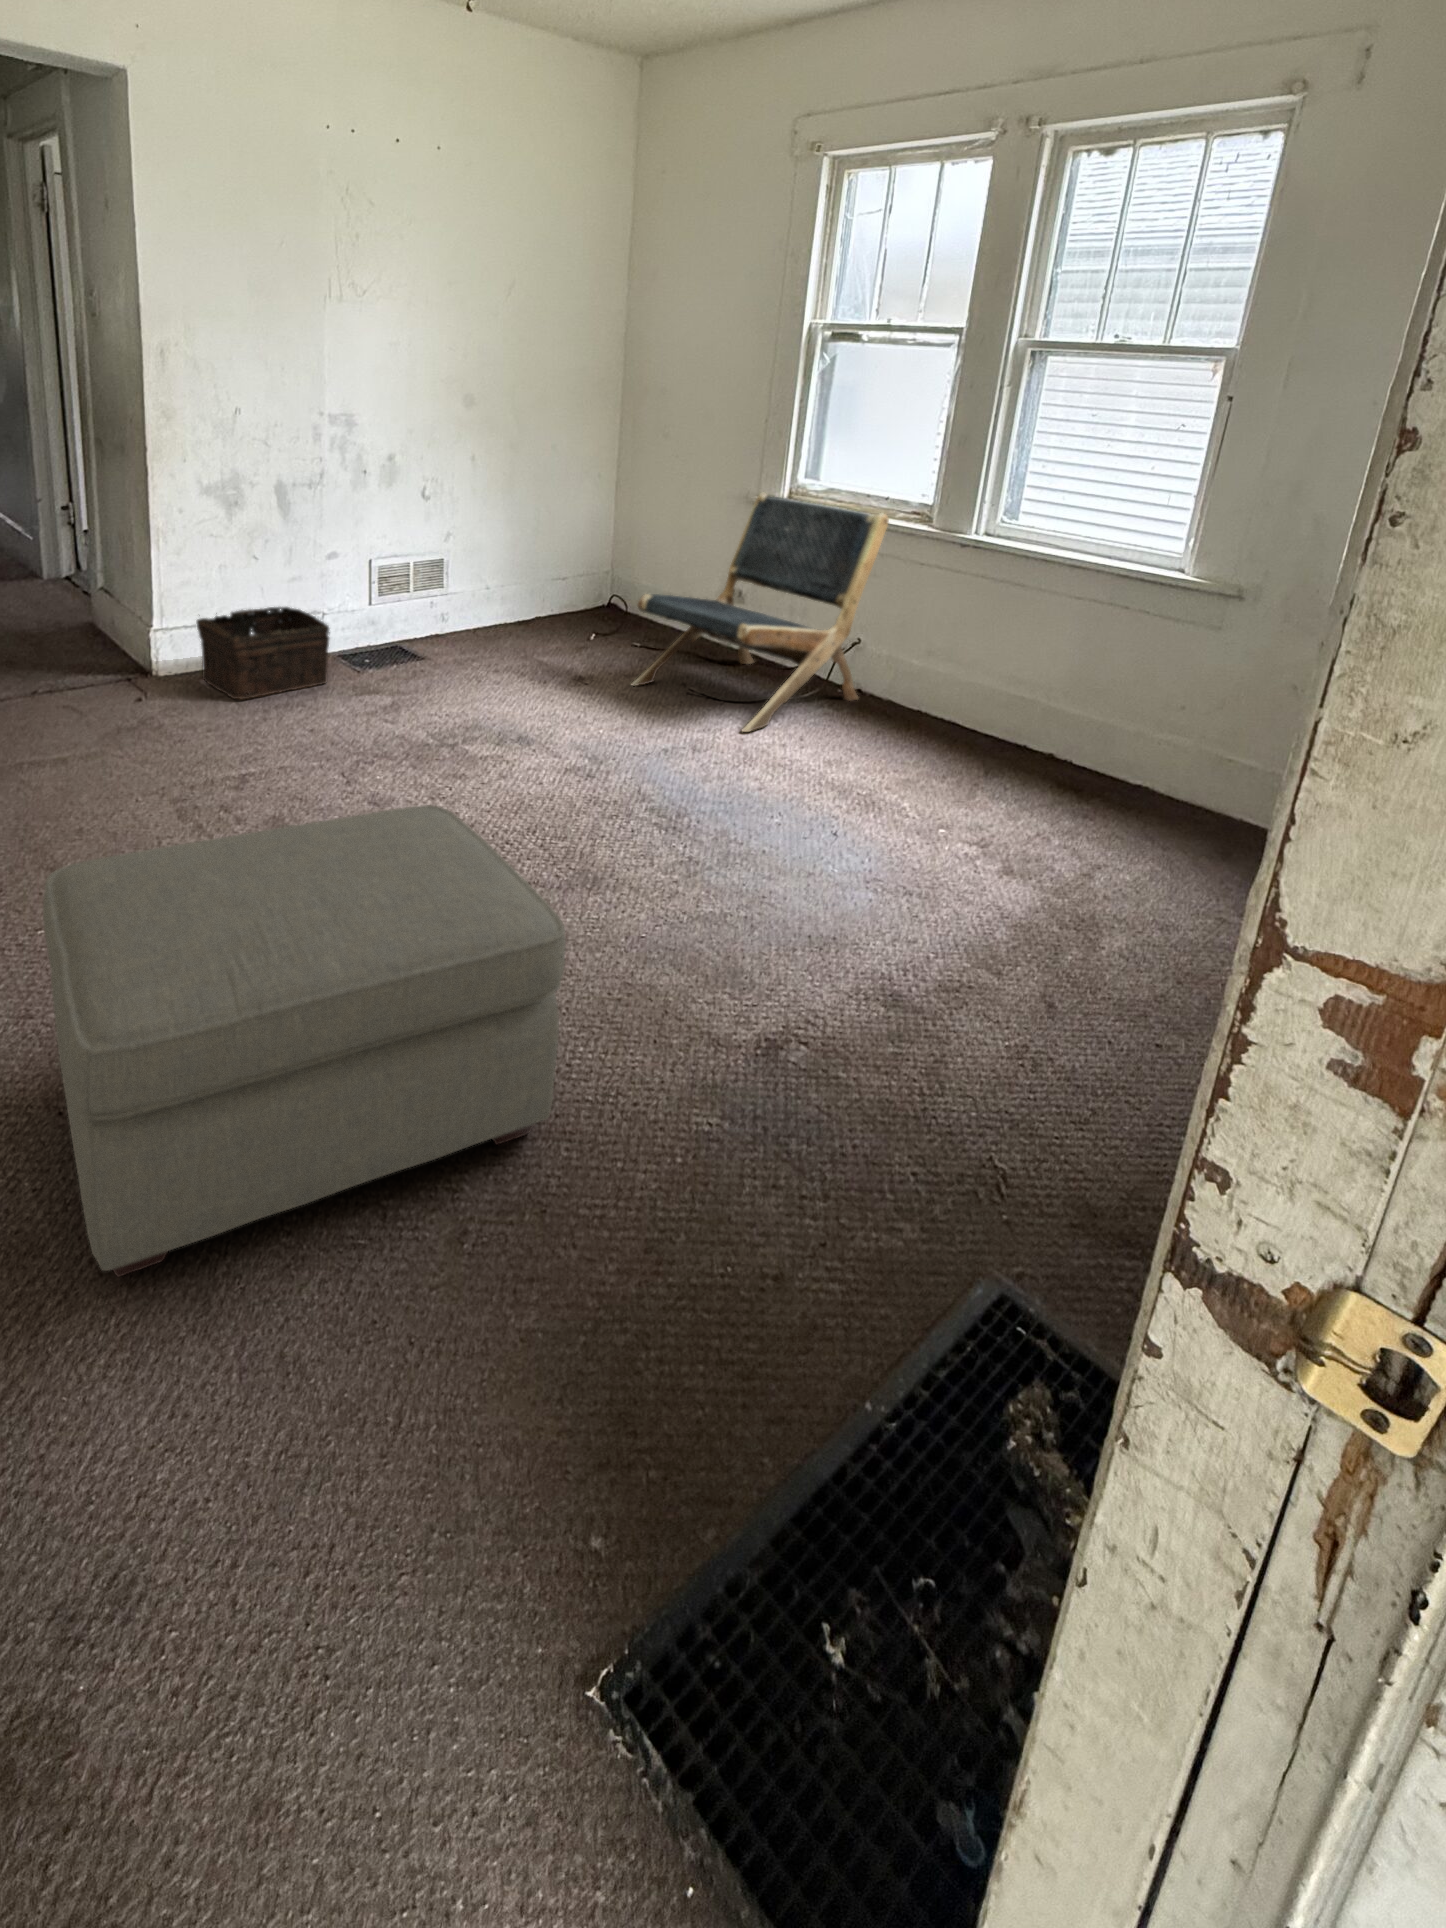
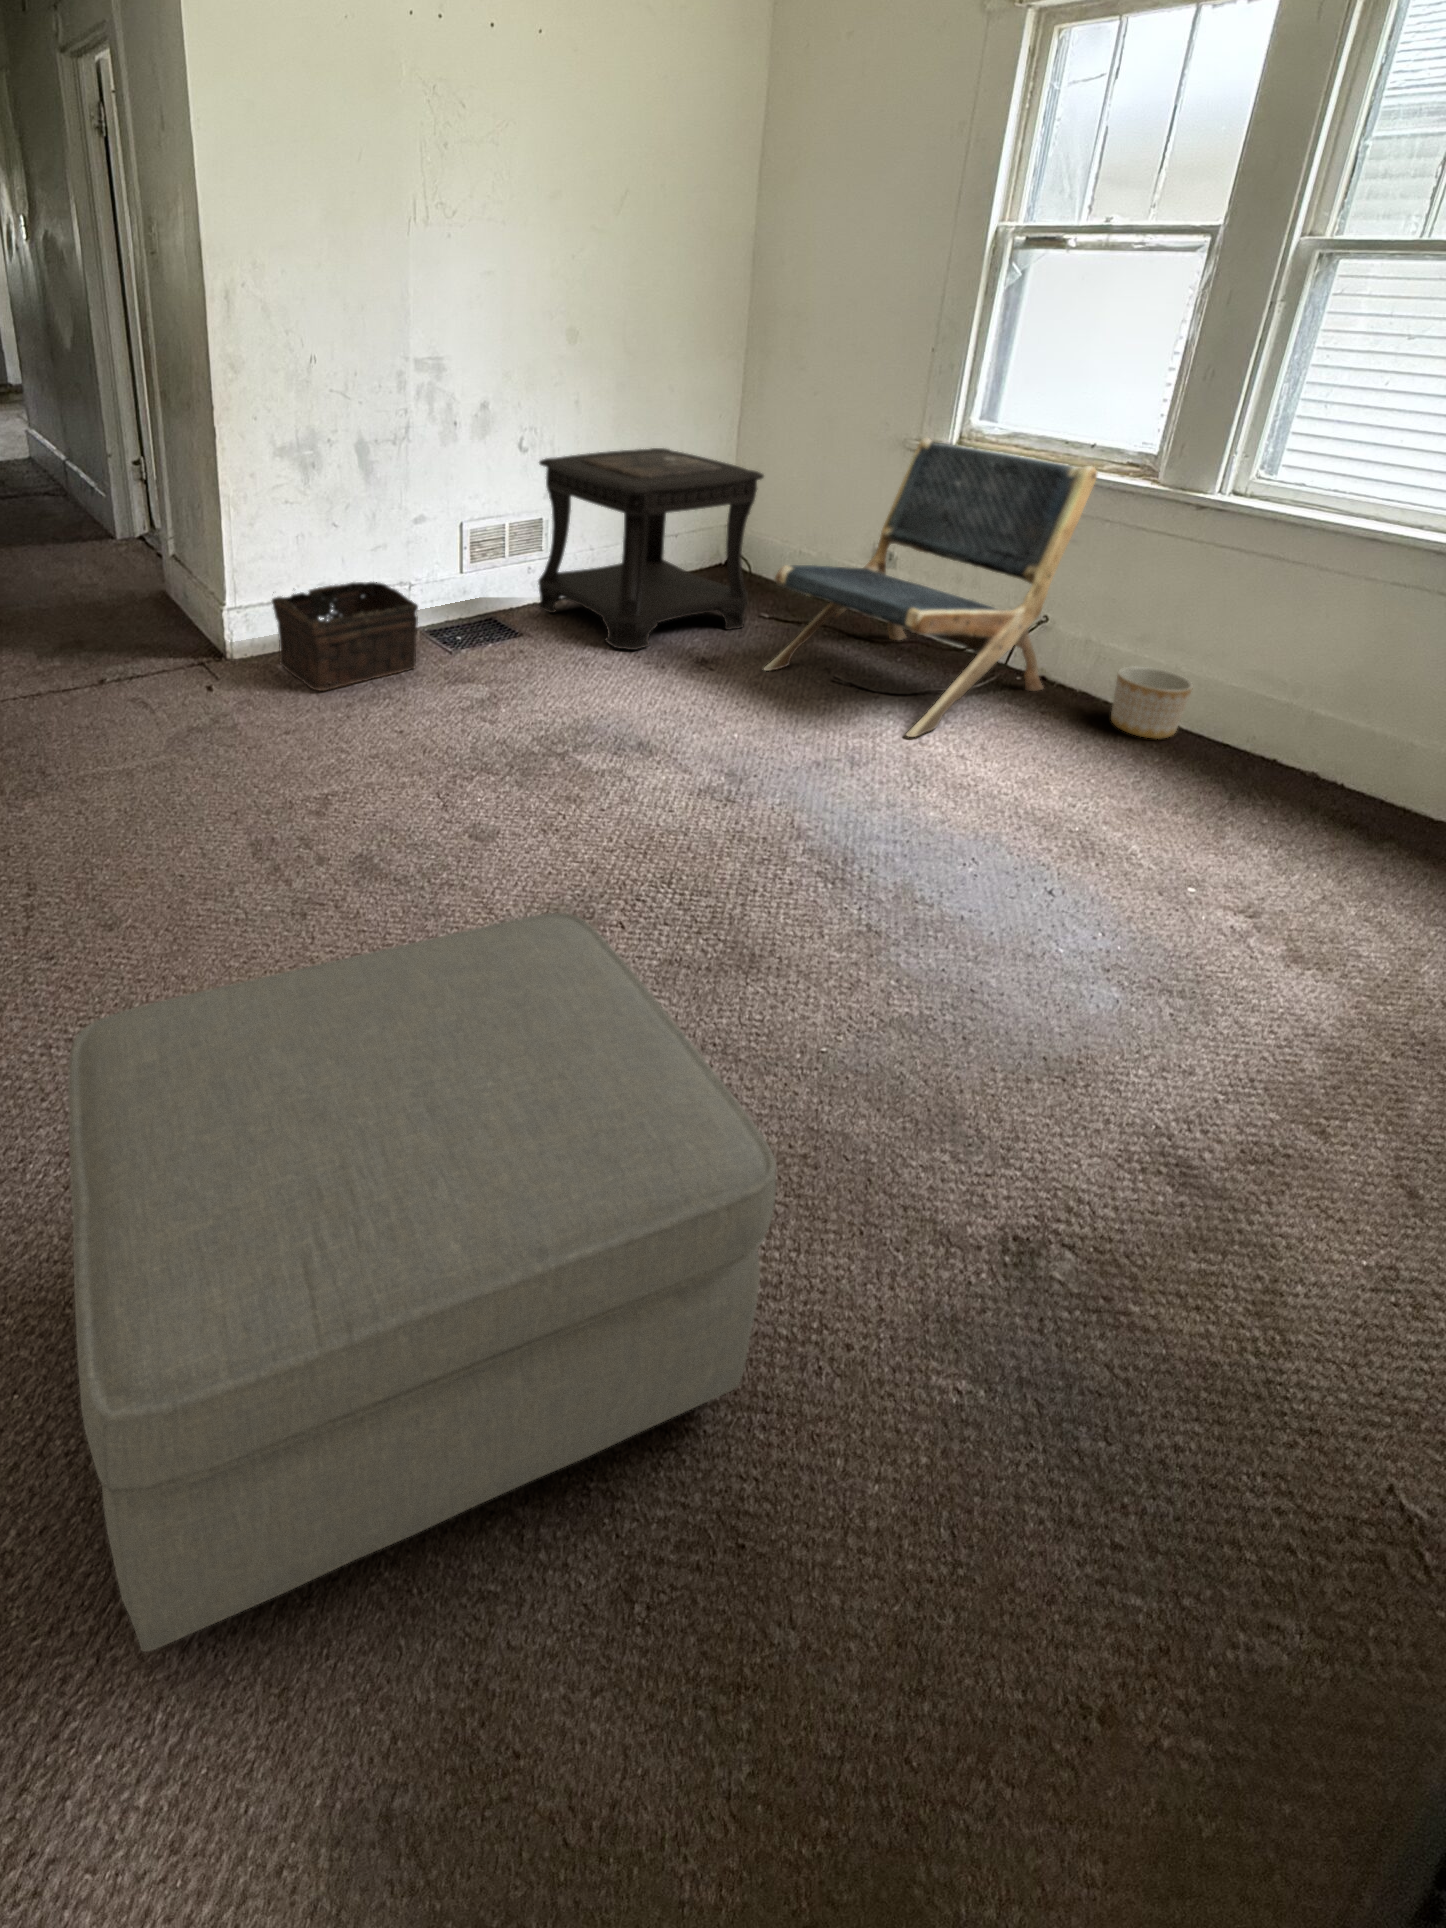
side table: none [440,501,632,670] -> present [538,448,764,650]
planter: none [906,676,964,732] -> present [1111,666,1193,739]

